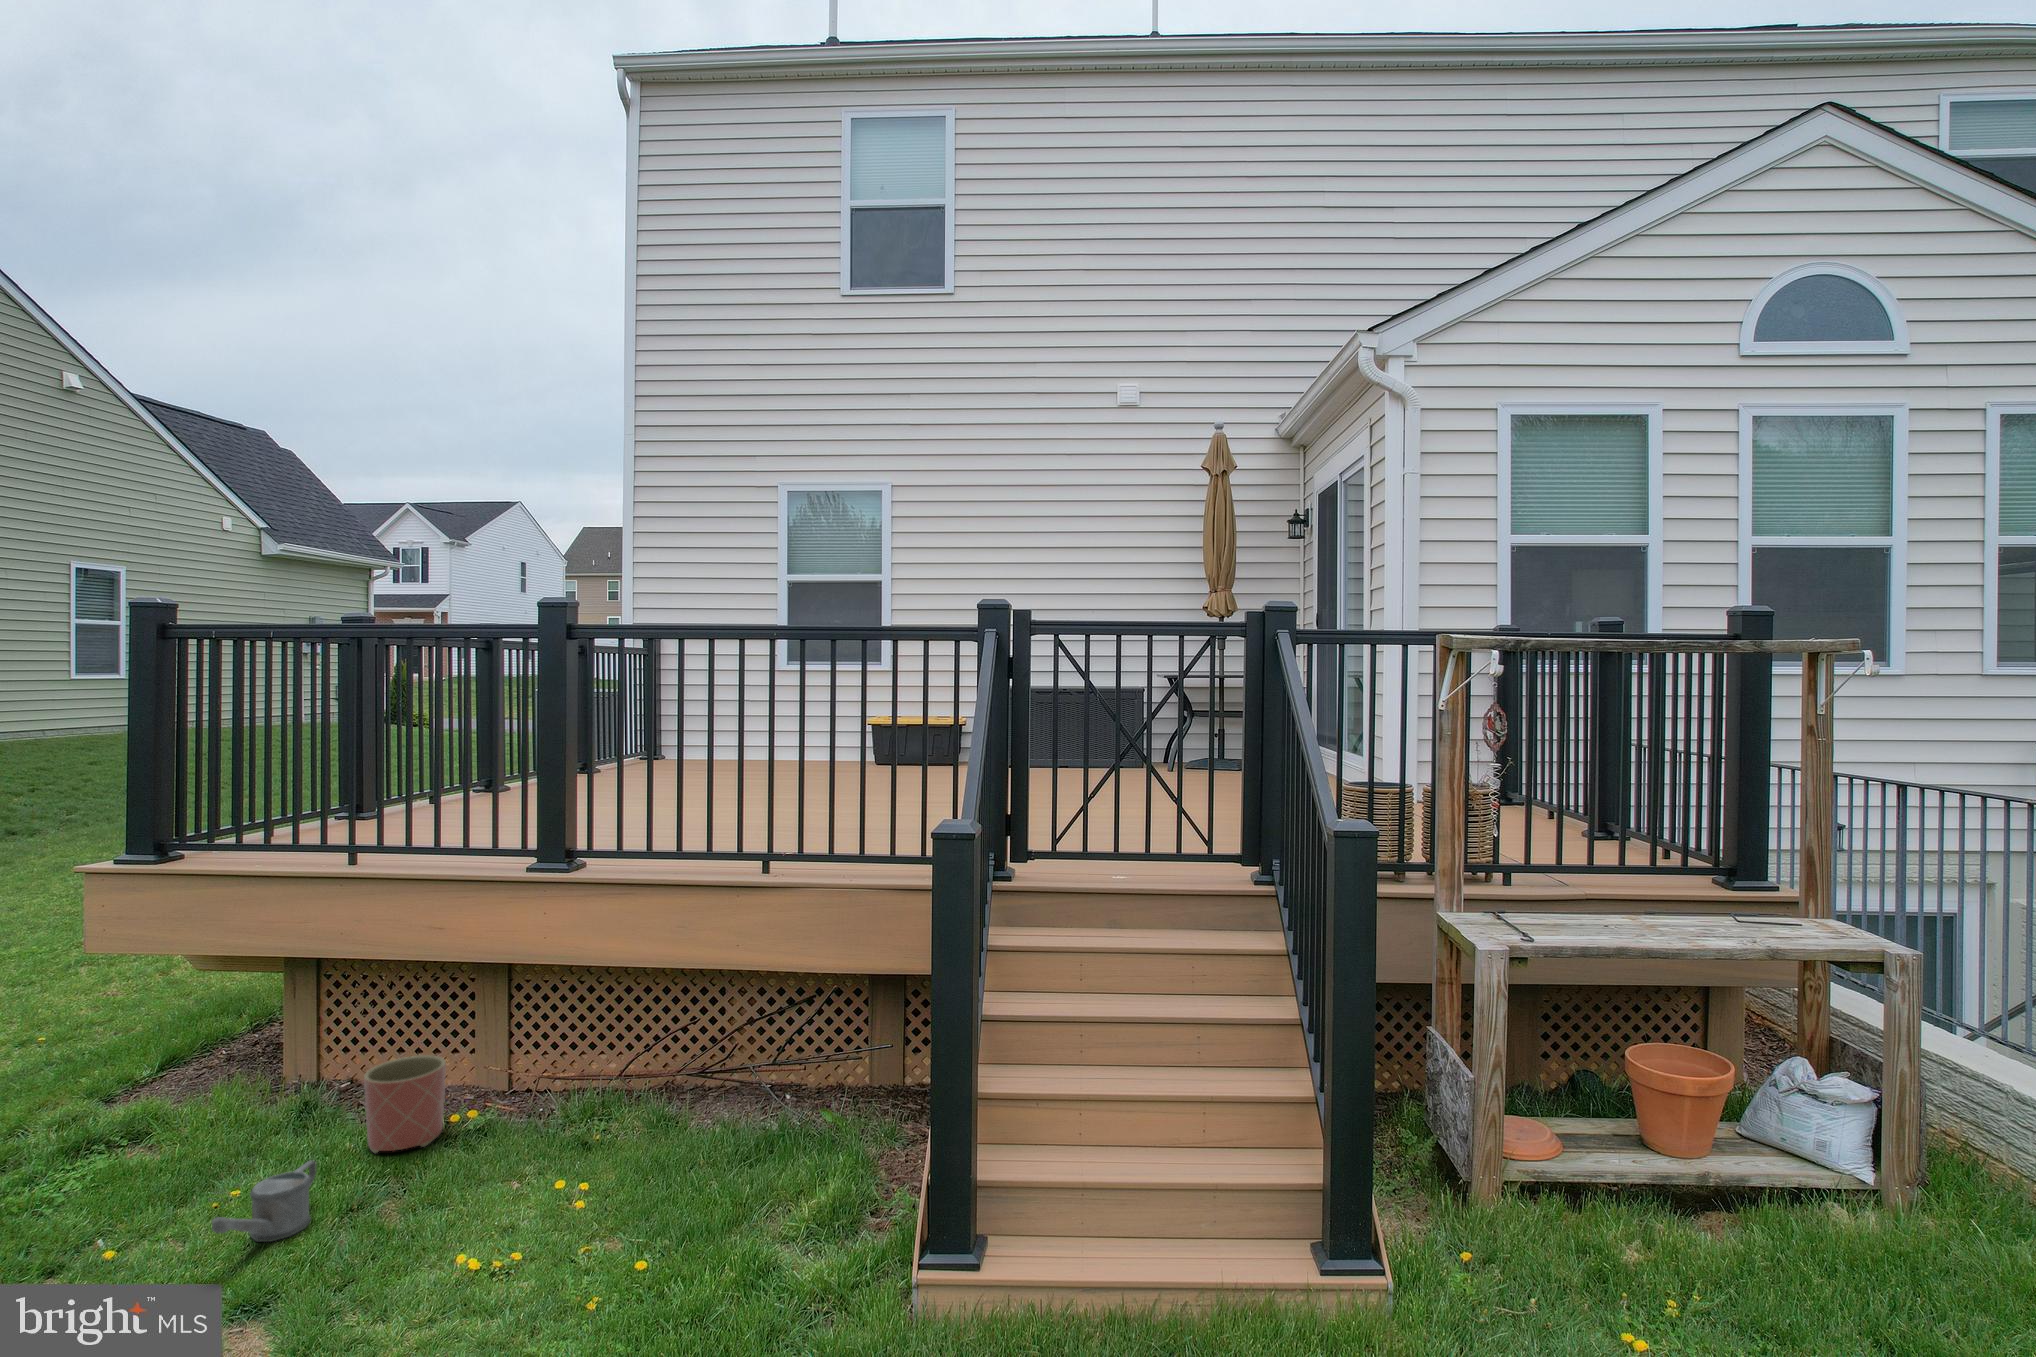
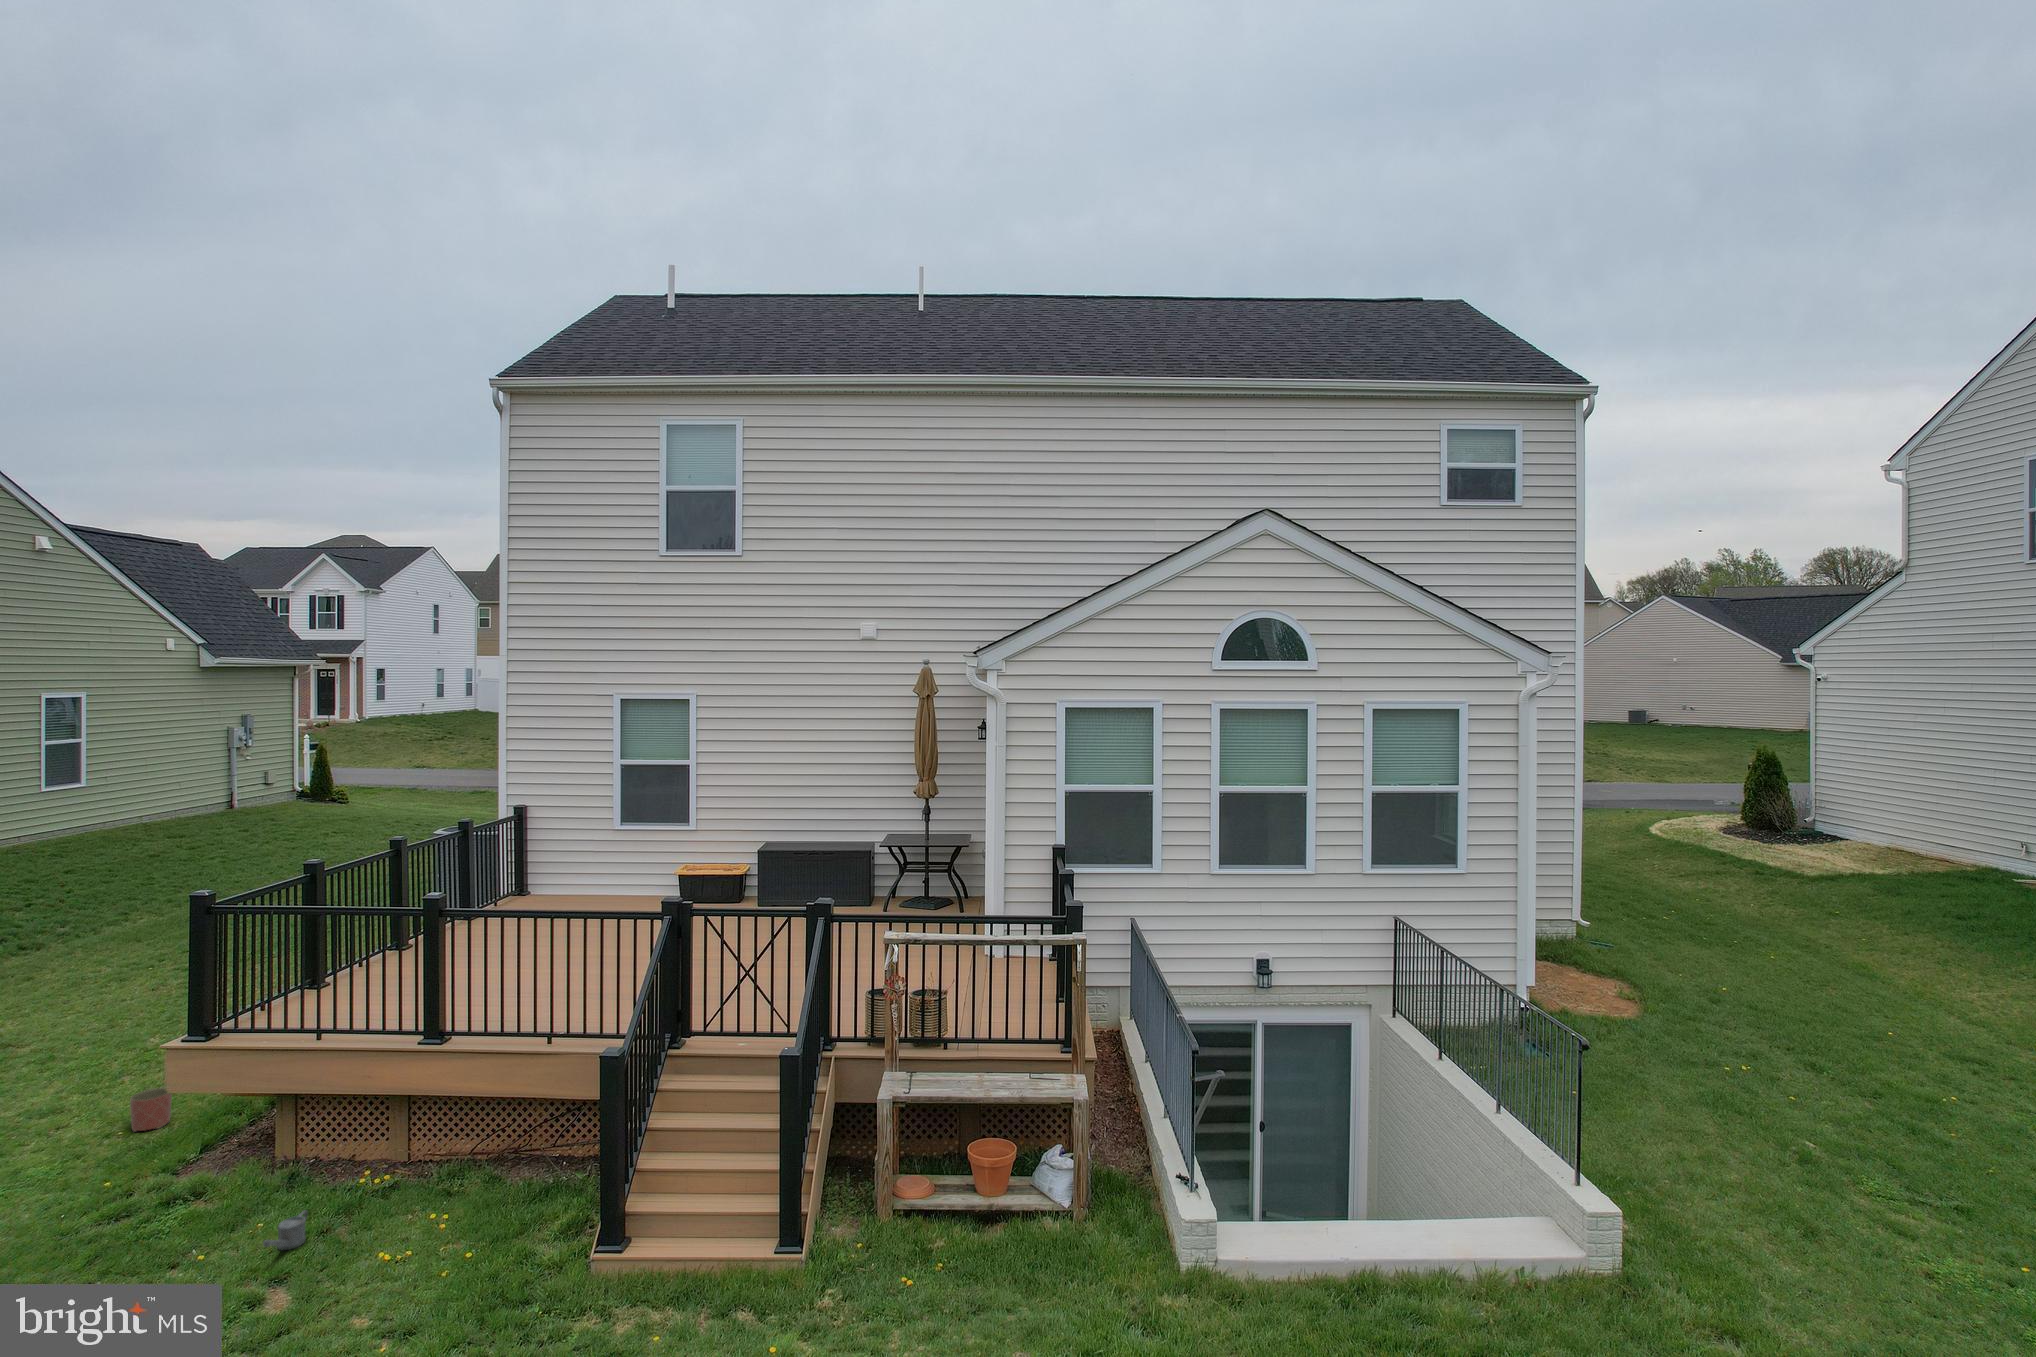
planter: present [364,1055,446,1153] -> present [130,1087,172,1132]

